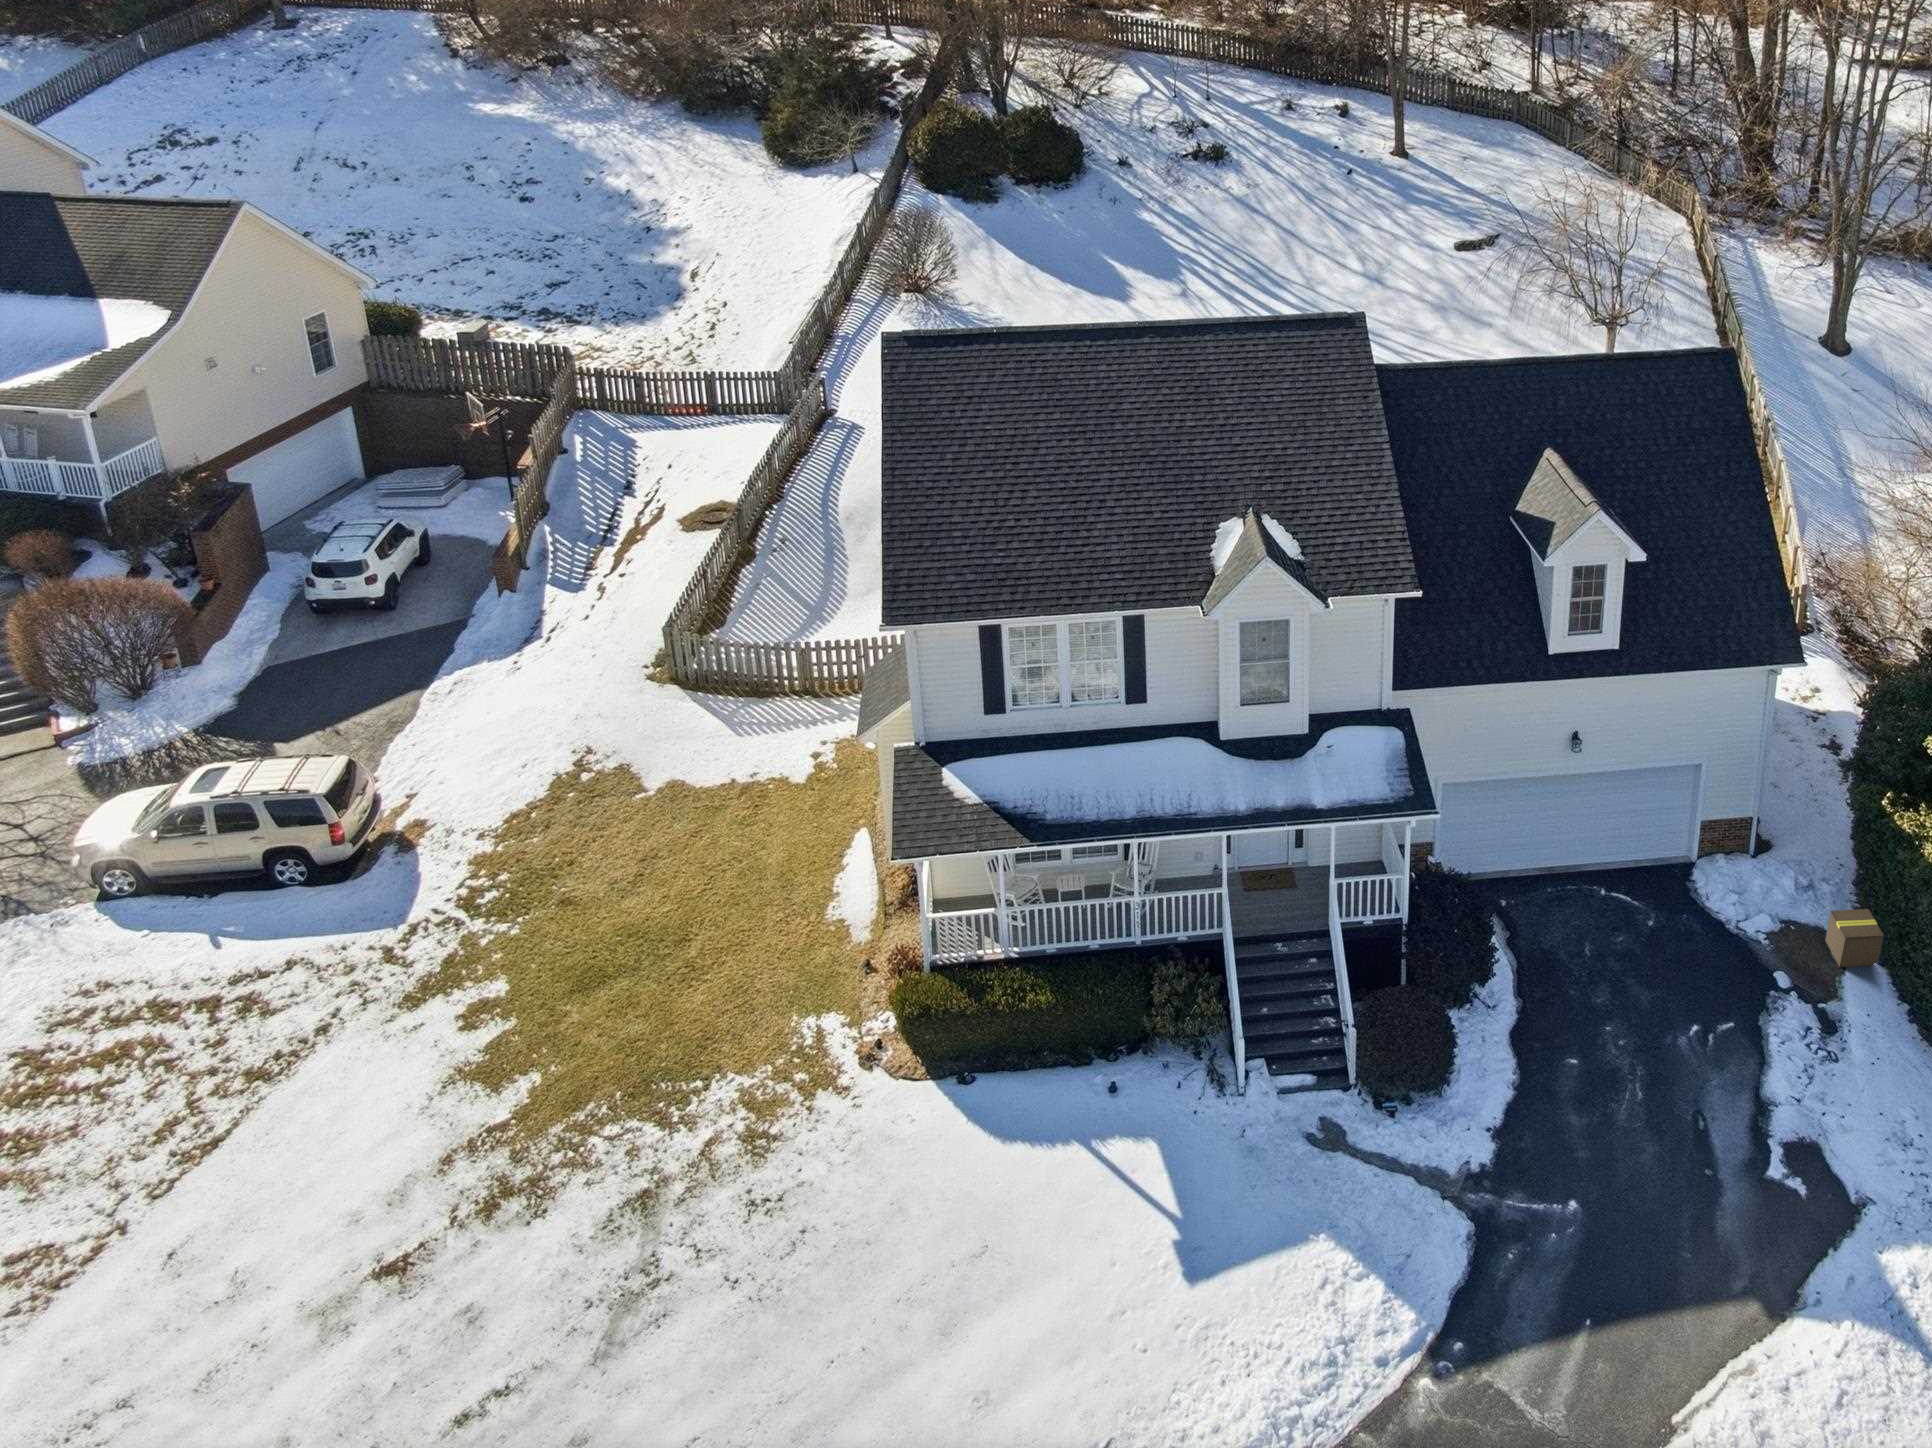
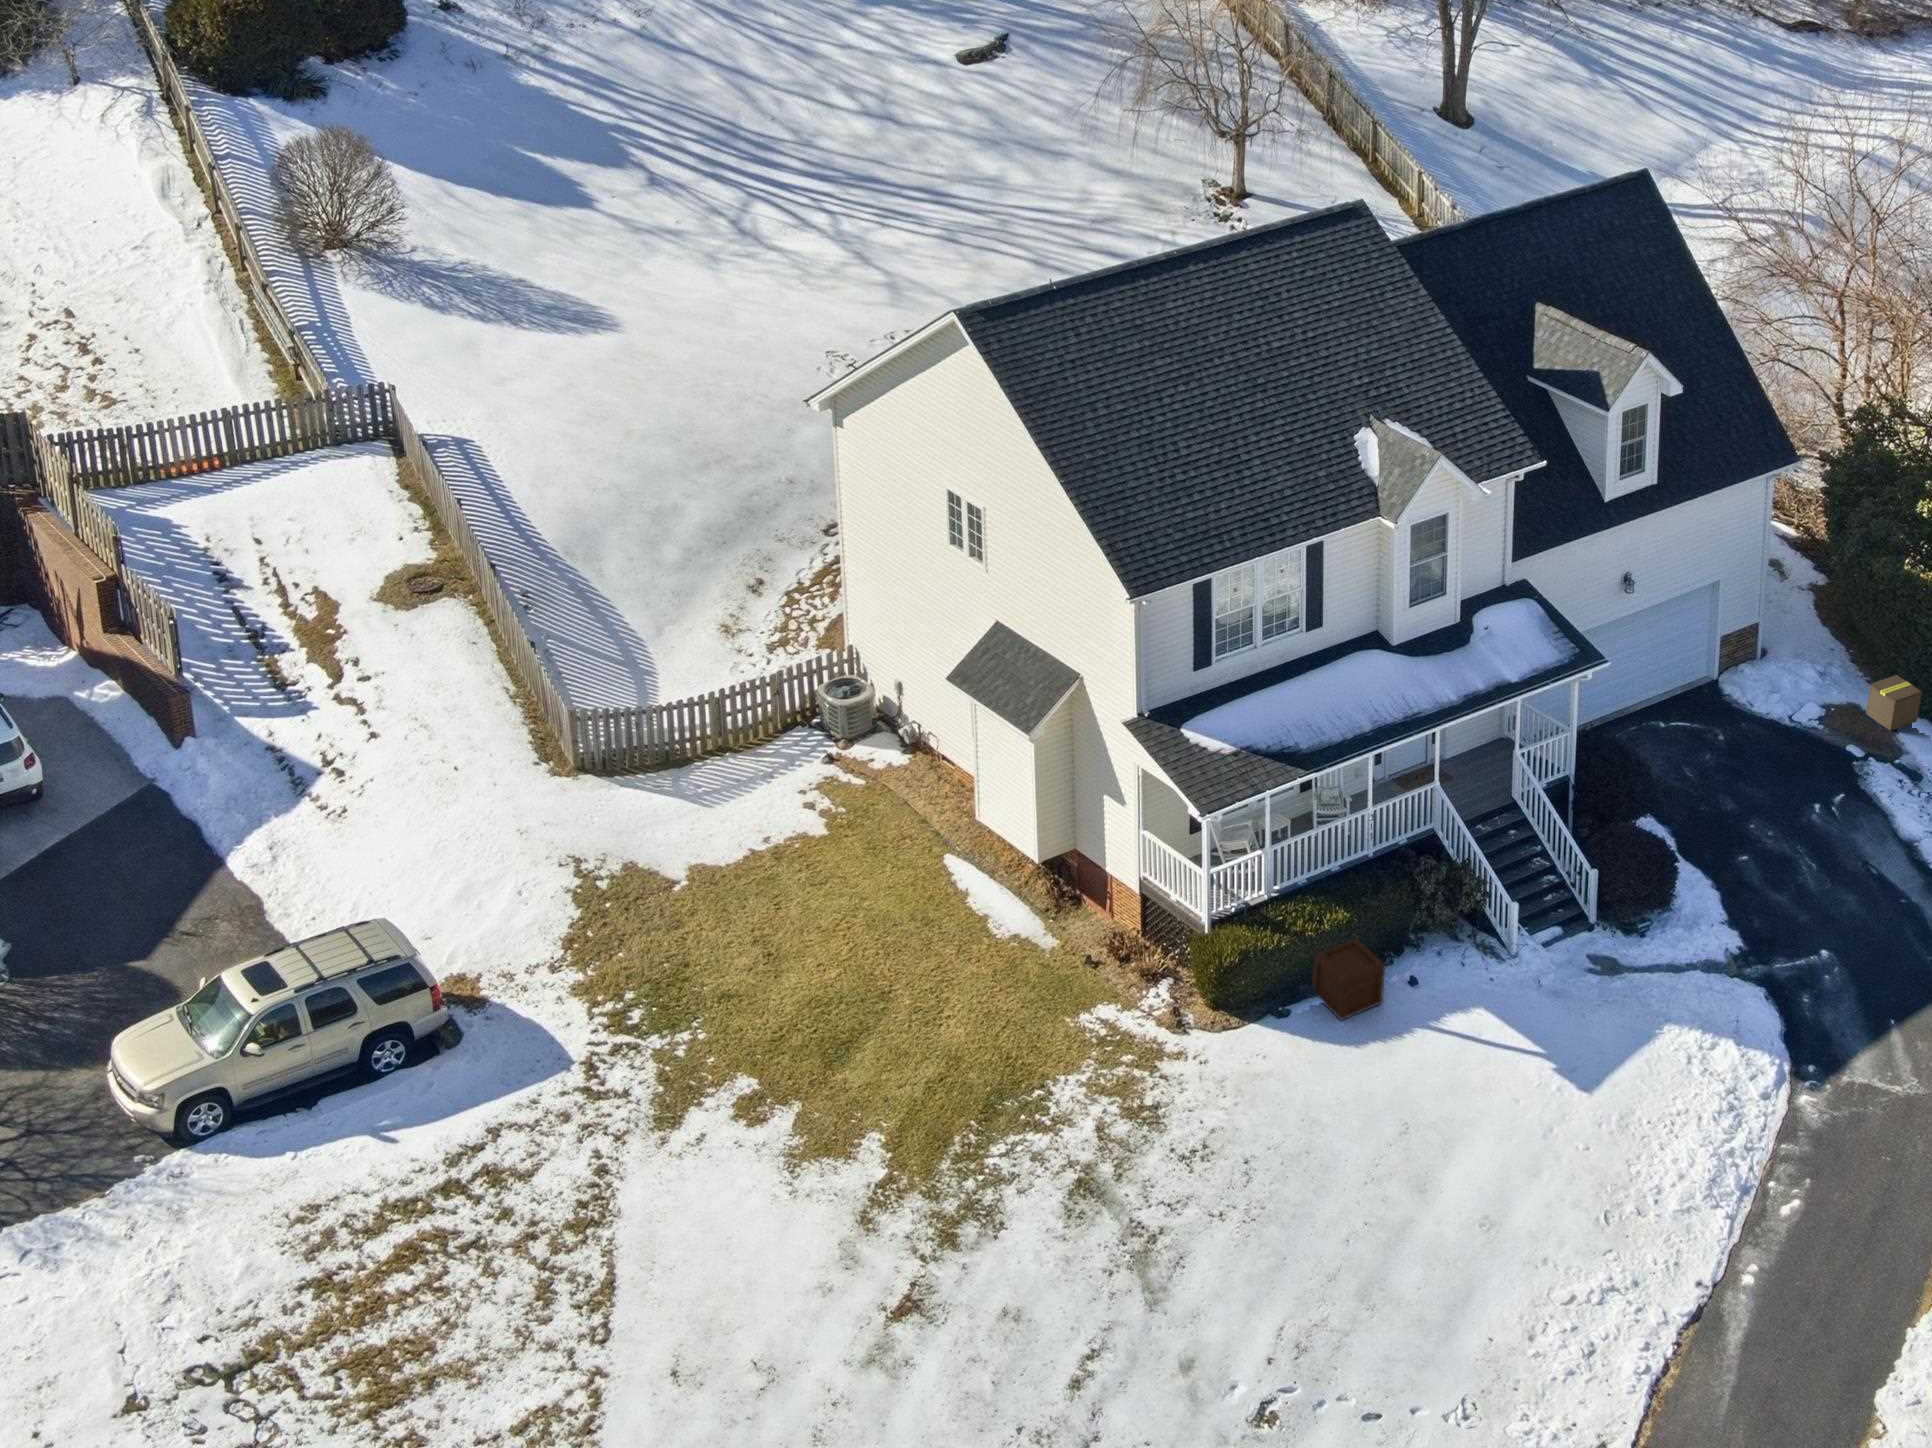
wooden crate: none [1023,1026,1079,1106] -> present [1312,939,1385,1020]

